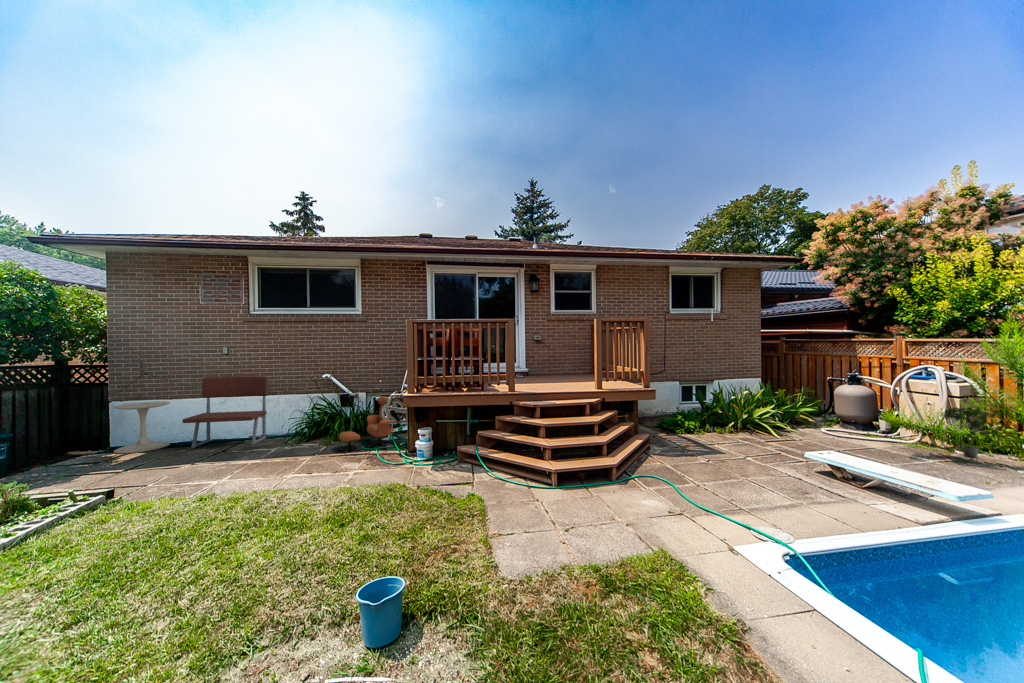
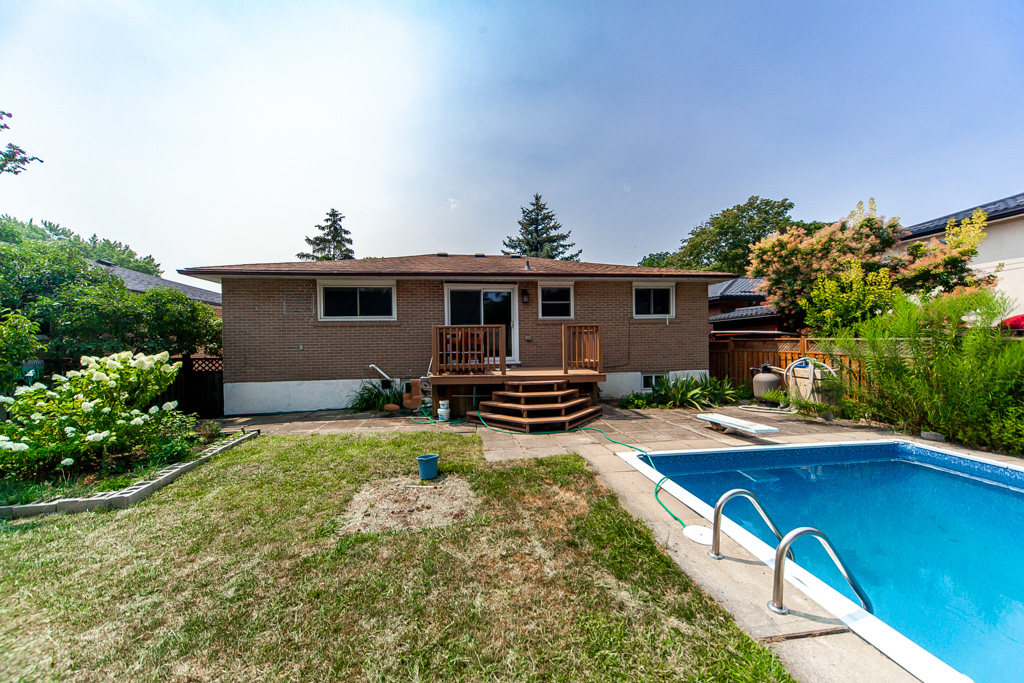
bench: present [183,376,268,448] -> none [278,366,332,416]
pedestal table: present [114,401,170,454] -> none [232,384,266,418]

